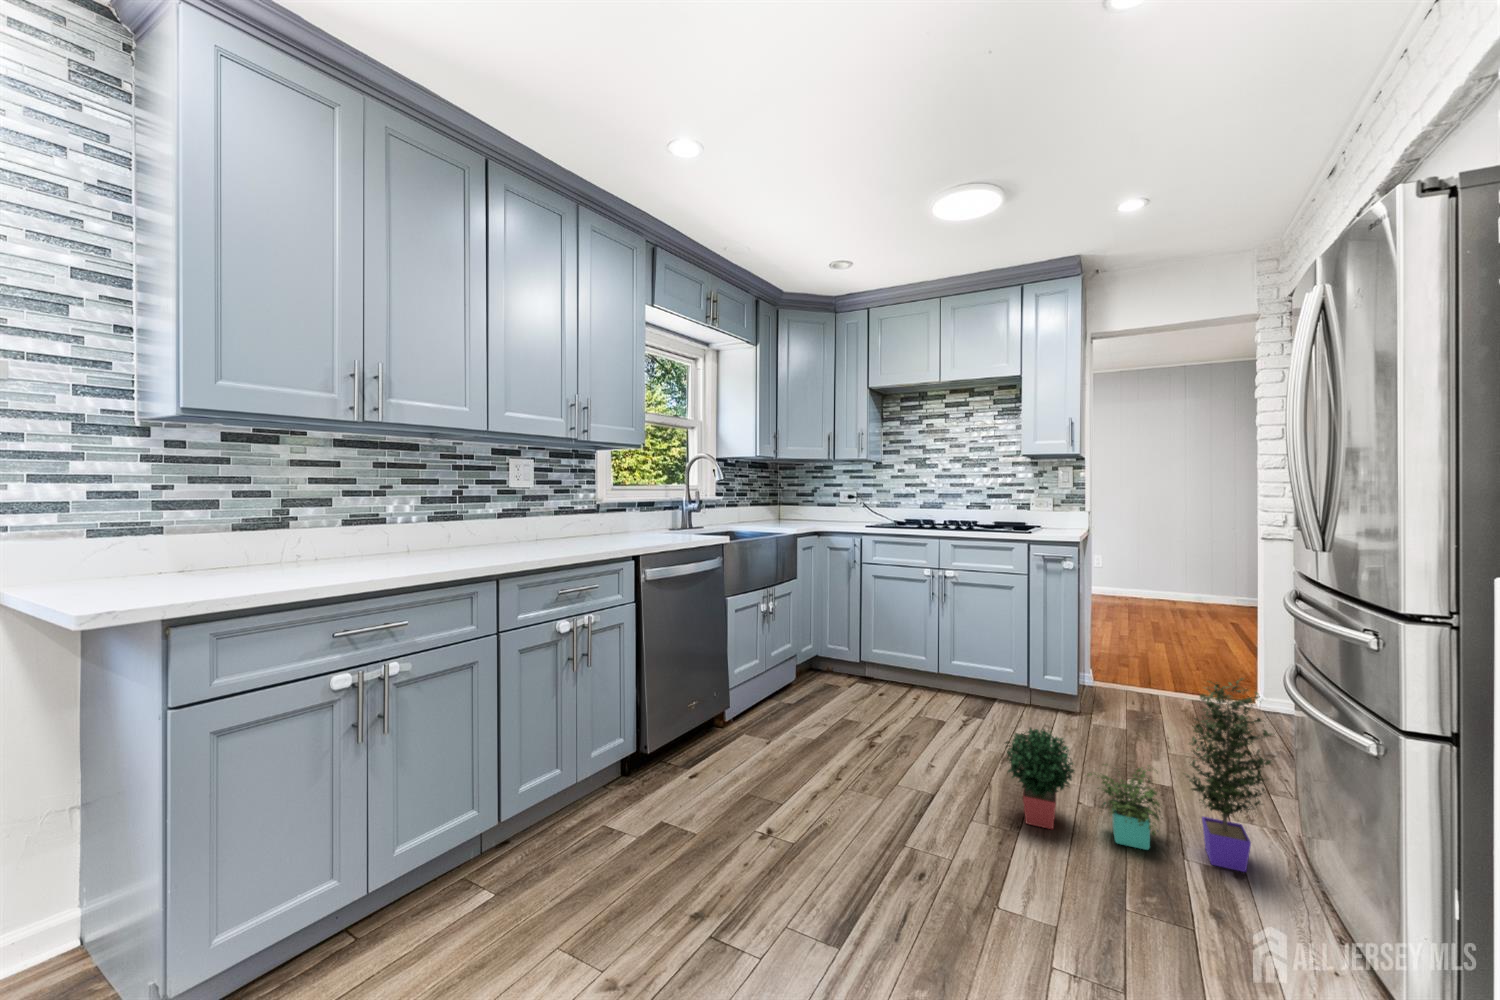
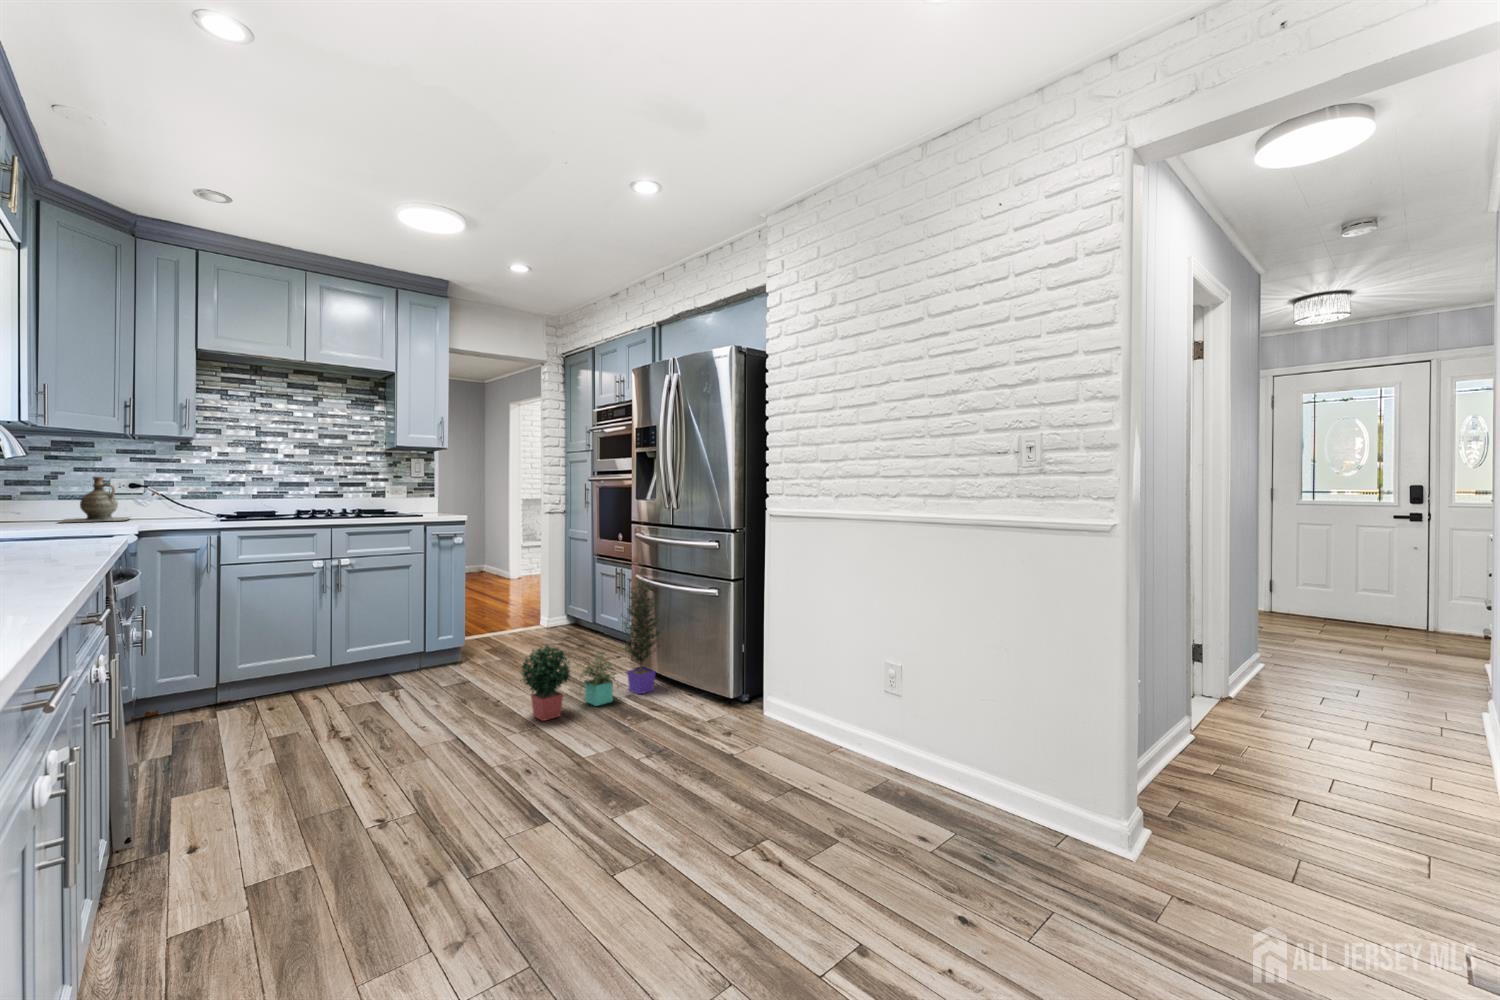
ceramic jug: none [807,491,851,522] -> present [60,476,129,522]

